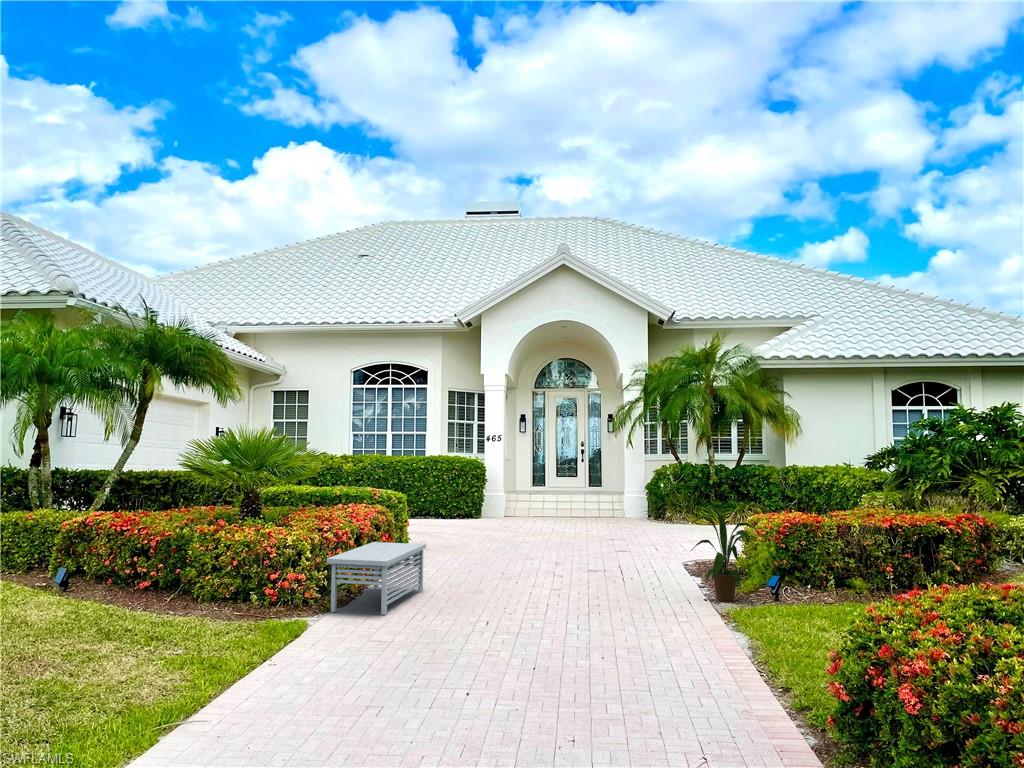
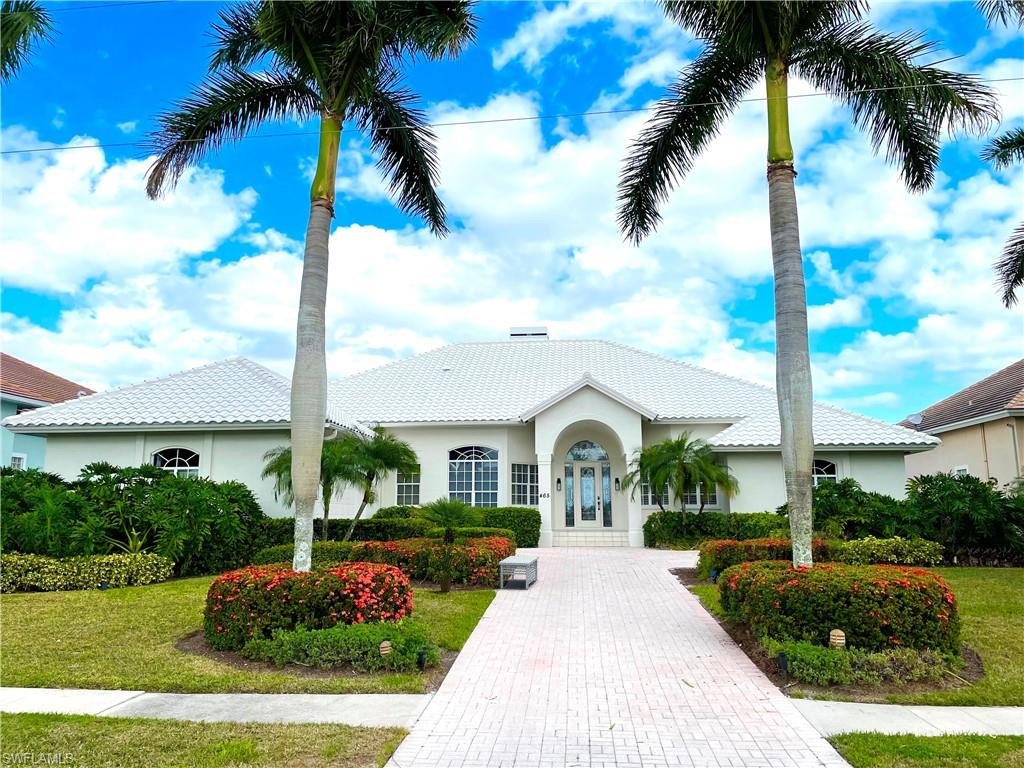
house plant: present [691,505,761,602] -> present [433,541,465,592]

